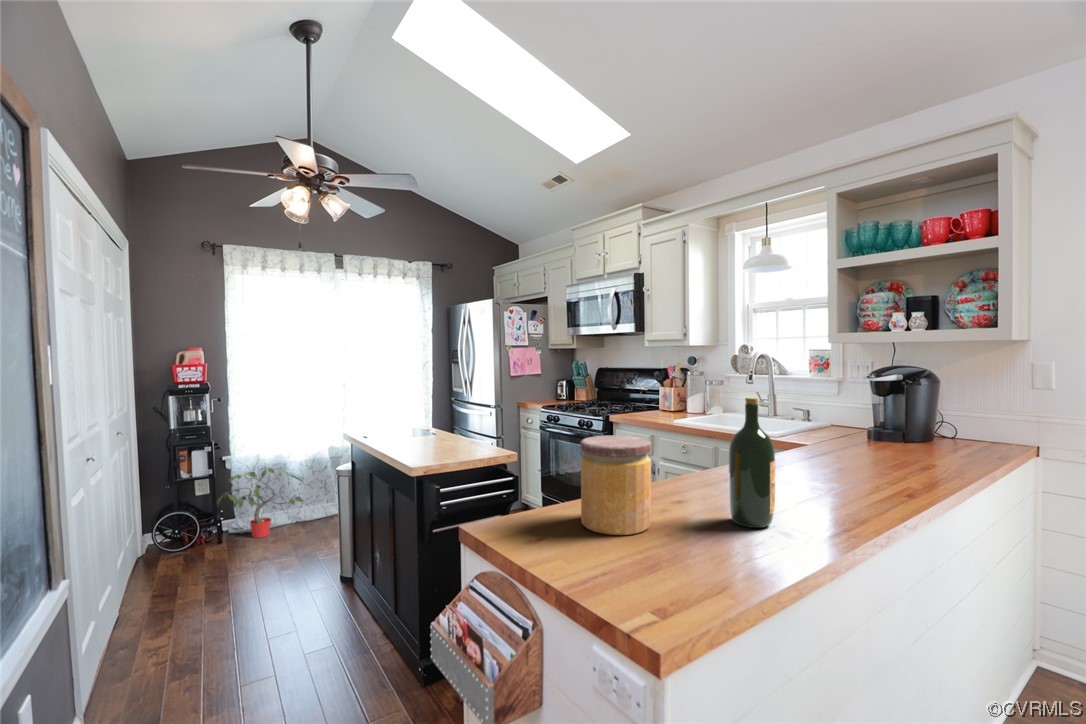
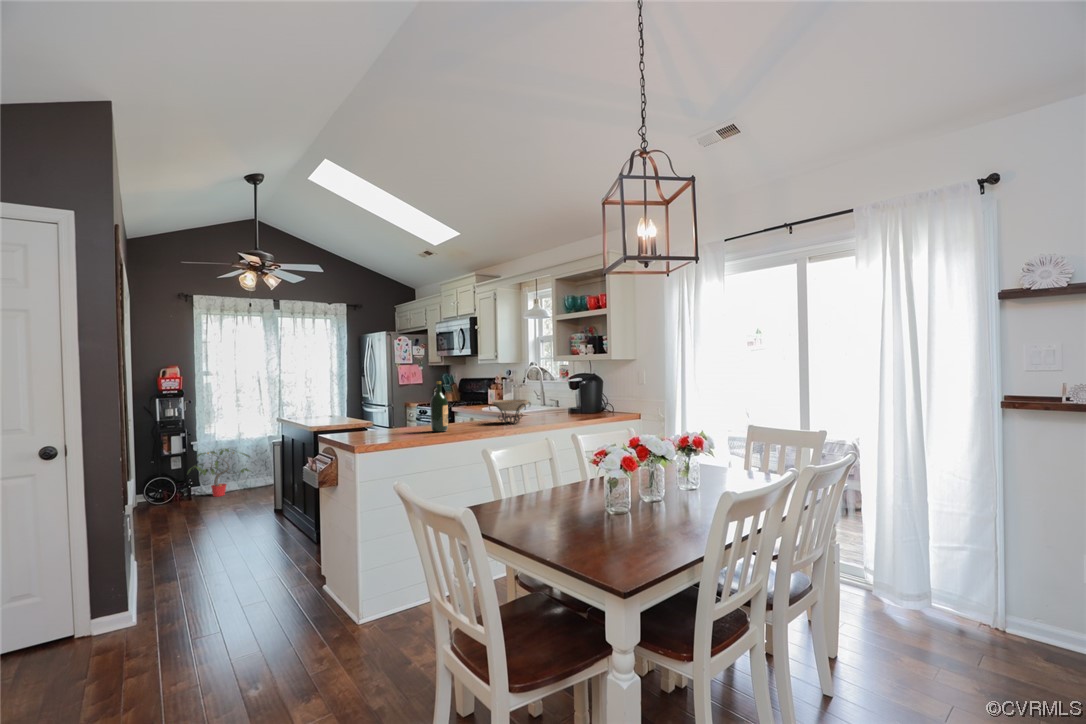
decorative bowl: none [798,429,917,489] -> present [489,400,529,423]
jar: present [581,435,651,535] -> none [369,399,399,435]

